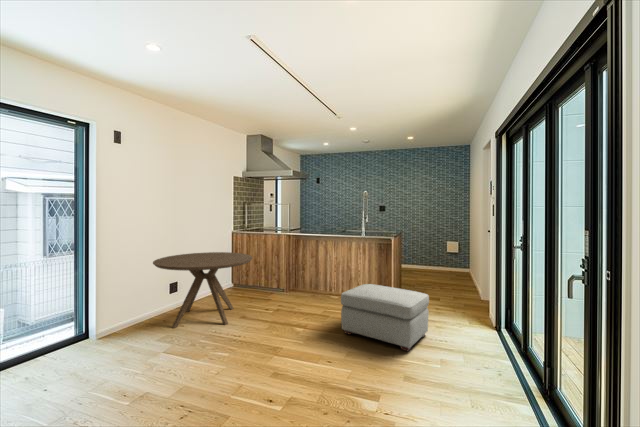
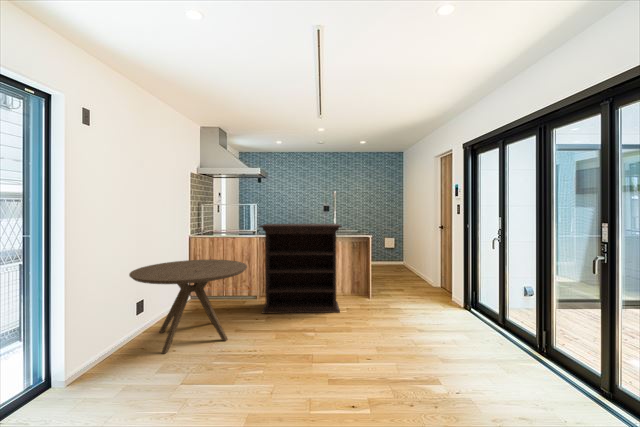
bookshelf: none [274,222,358,314] -> present [260,224,342,313]
ottoman: present [341,284,429,351] -> none [353,282,428,339]

